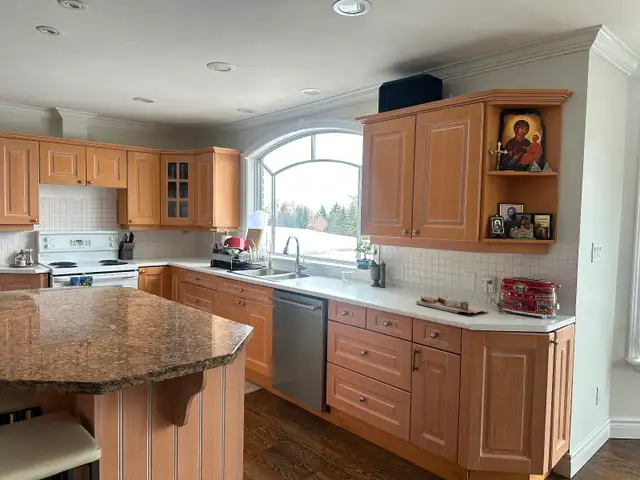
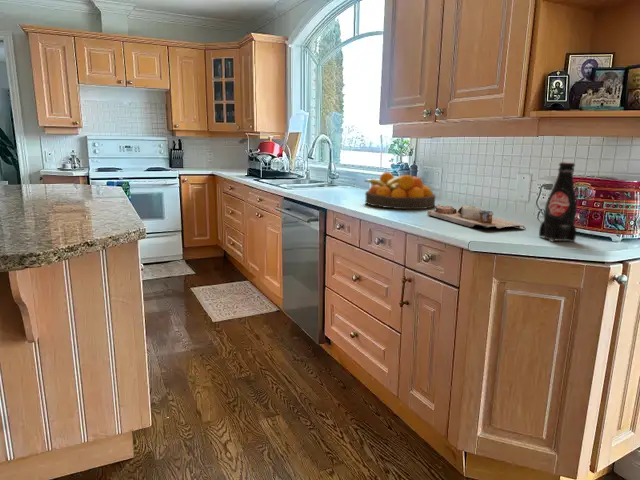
fruit bowl: none [359,271,410,299] -> present [365,172,435,209]
bottle: none [502,272,525,321] -> present [539,162,577,242]

